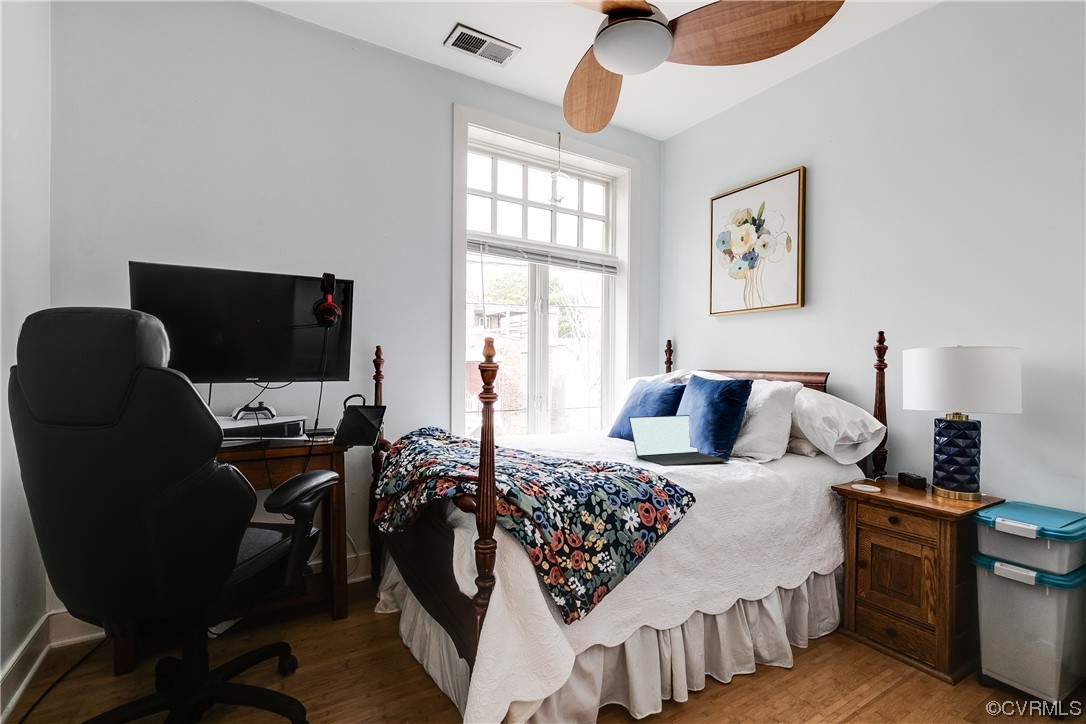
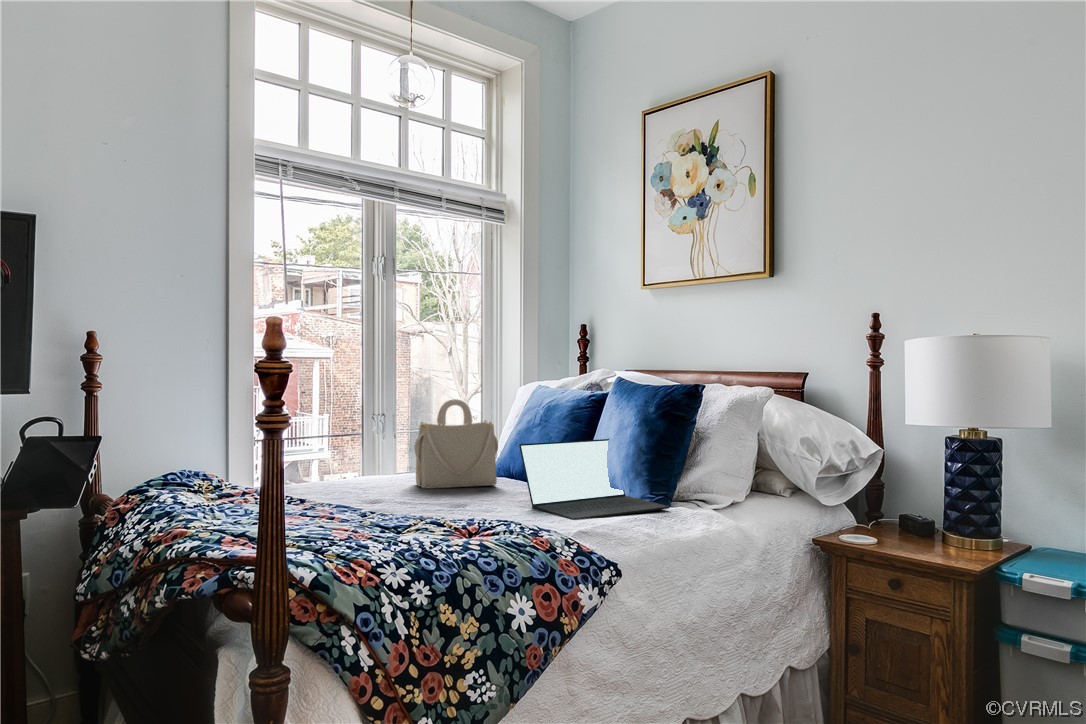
handbag: none [562,388,615,444] -> present [414,399,498,488]

